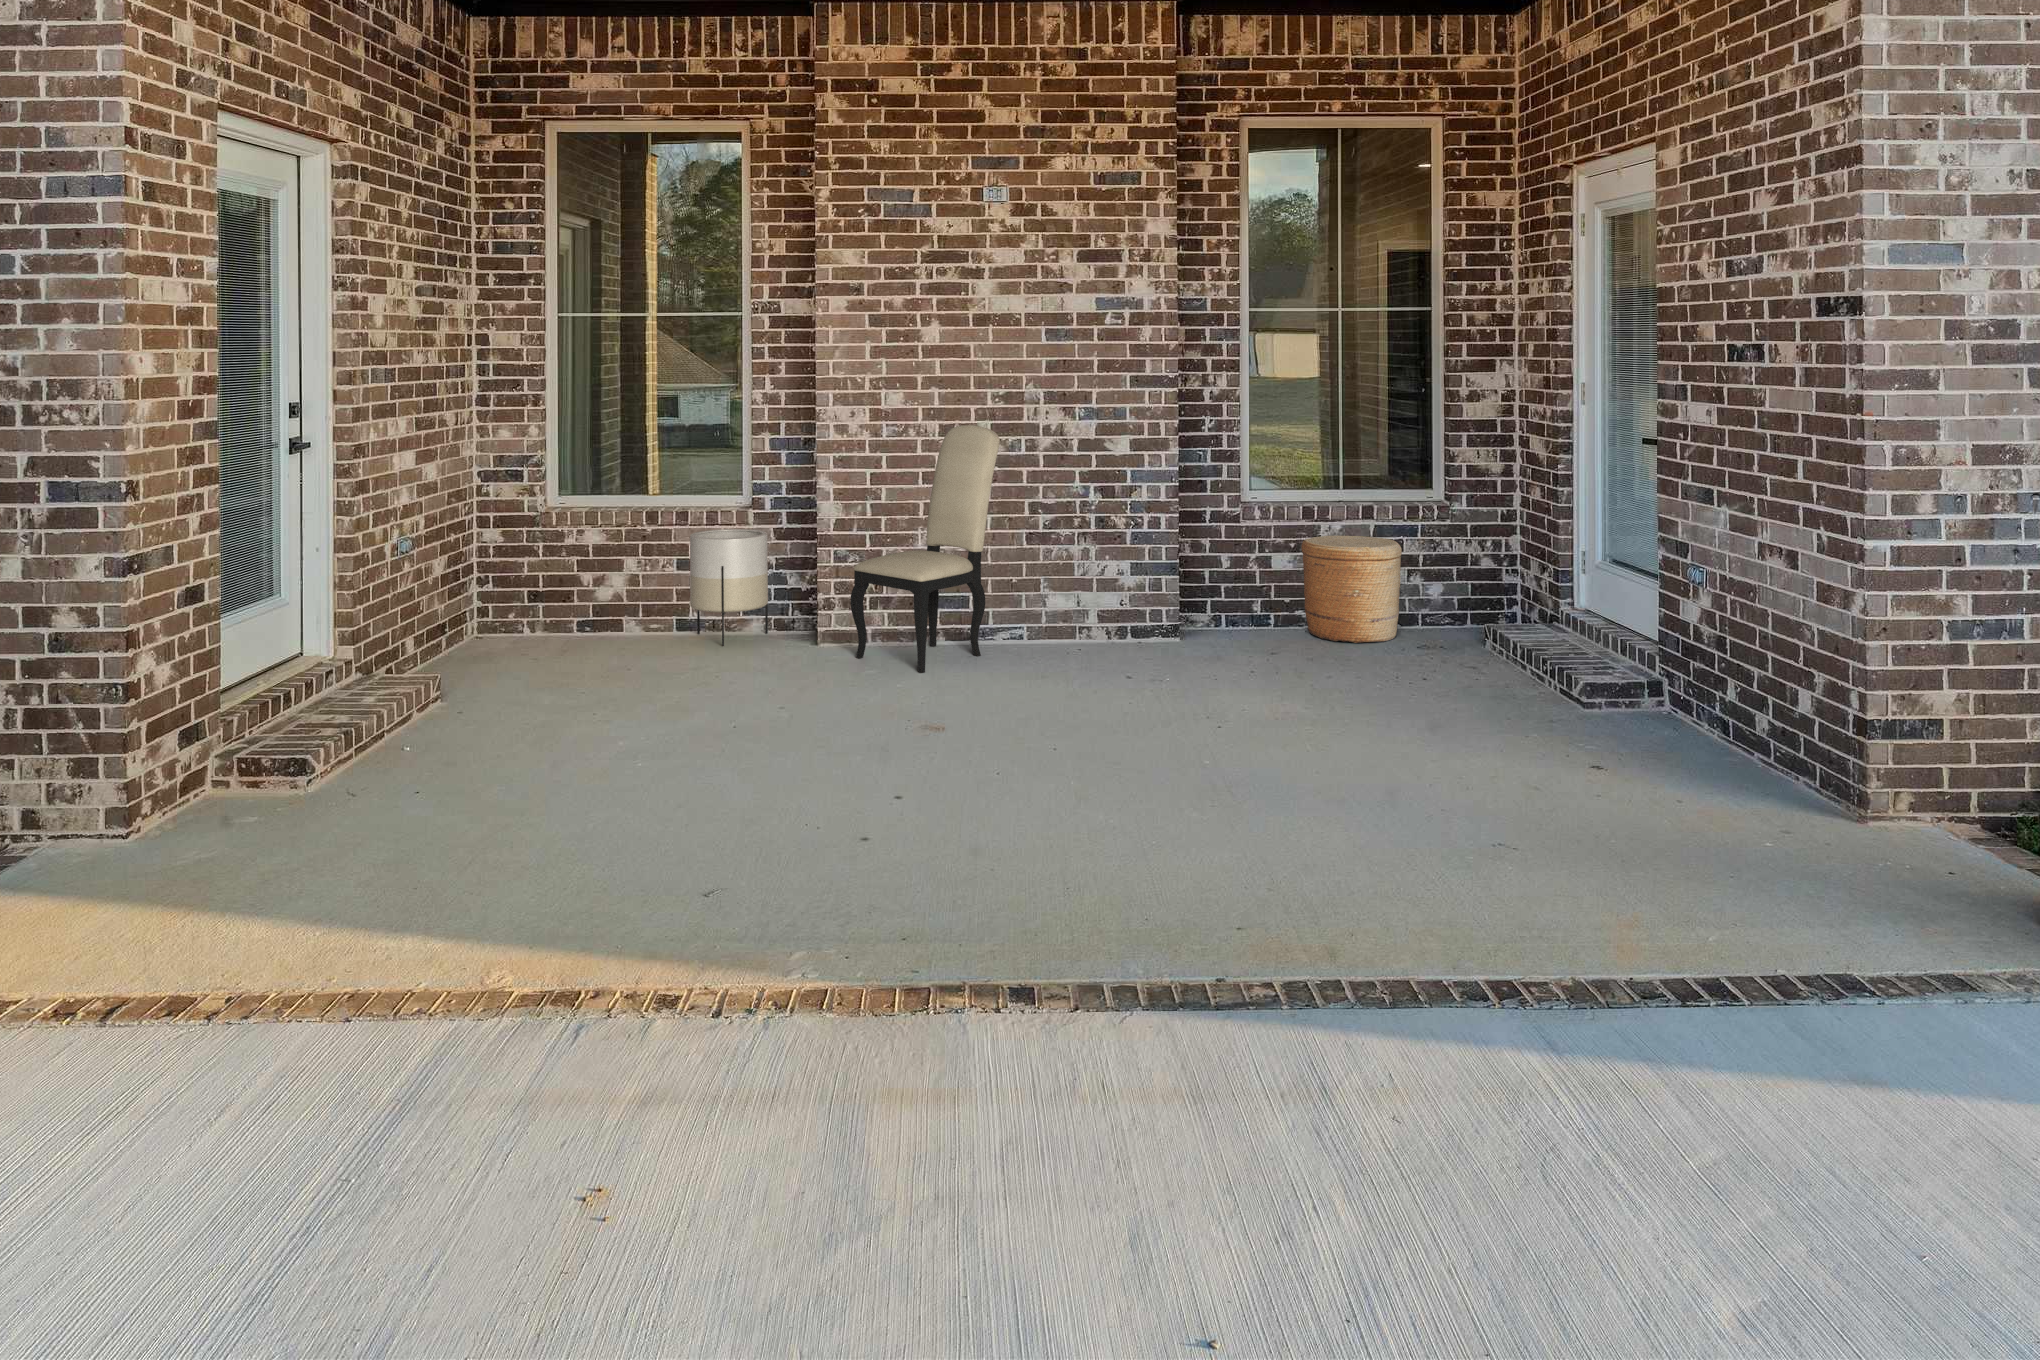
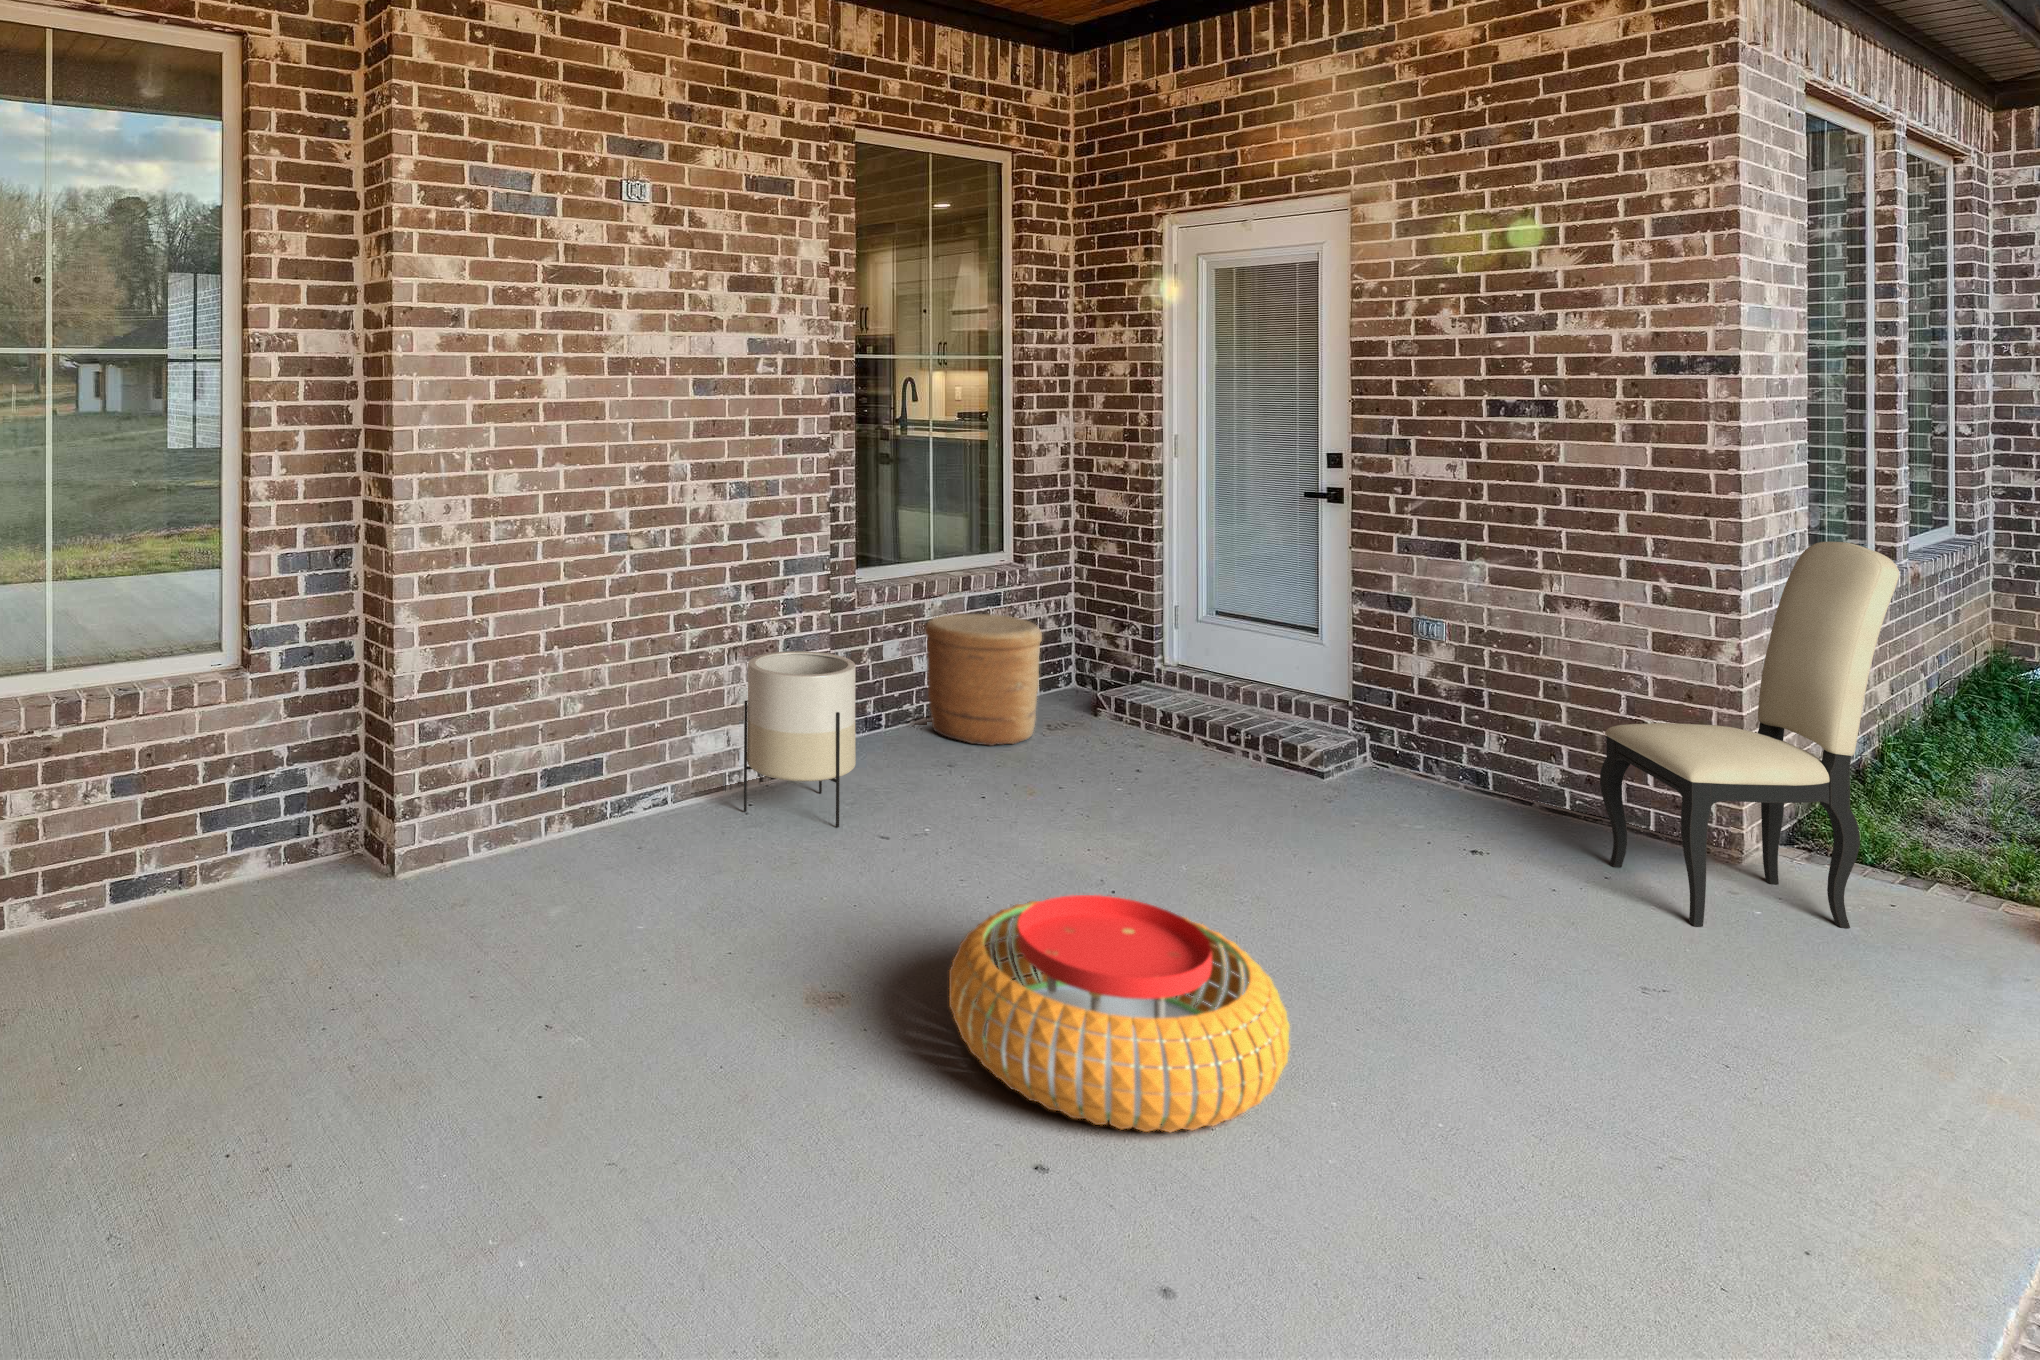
dining chair: present [850,425,1000,673] -> present [1600,542,1900,928]
planter: present [690,529,768,646] -> present [744,651,856,827]
pouf: none [937,661,1142,771] -> present [949,895,1290,1132]

